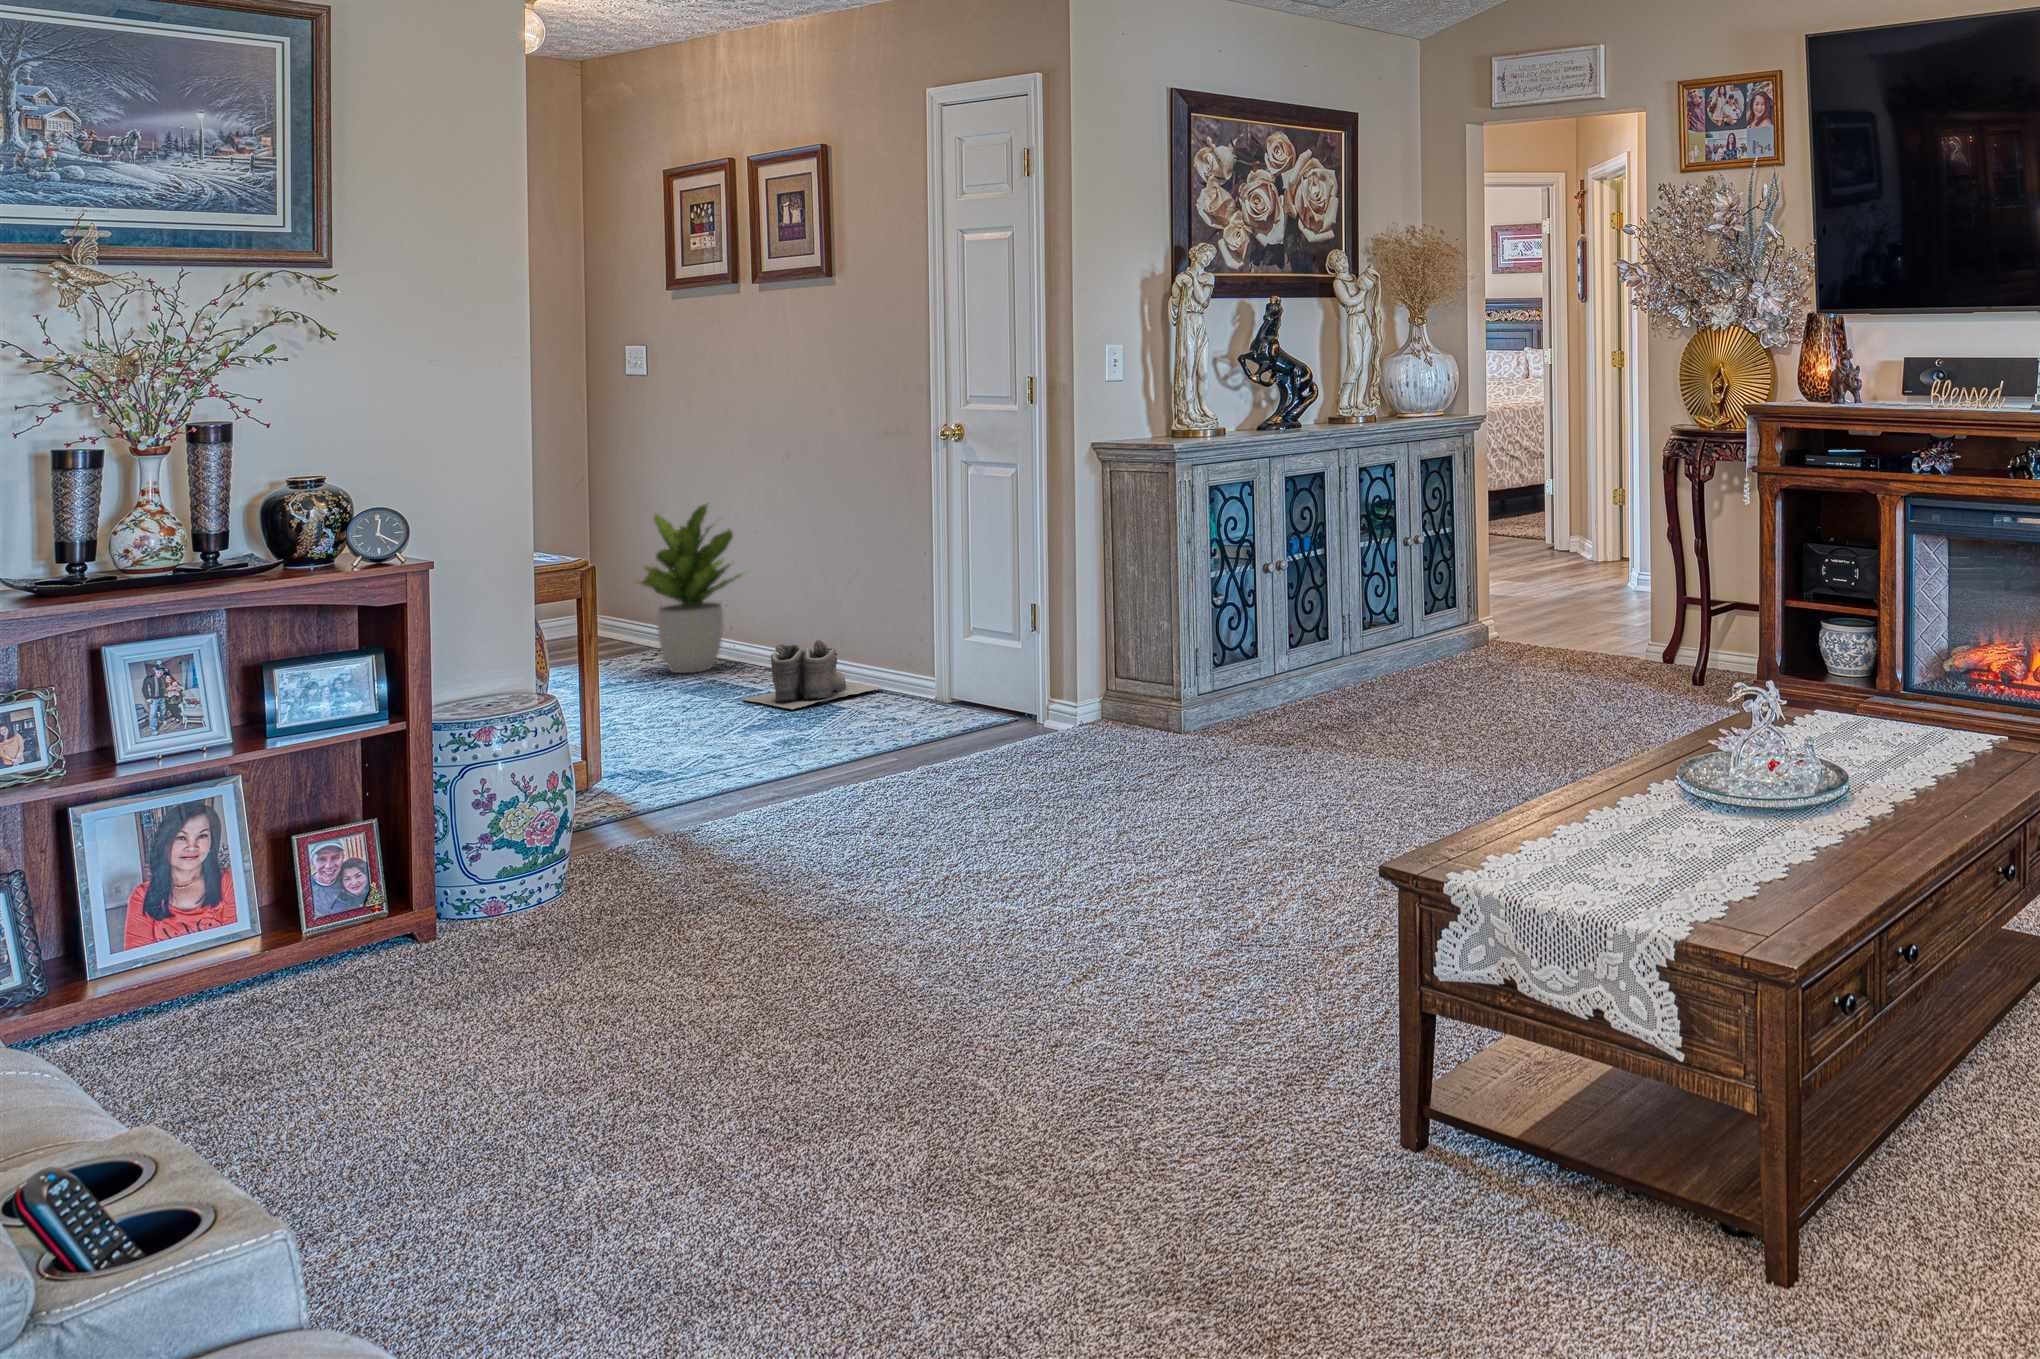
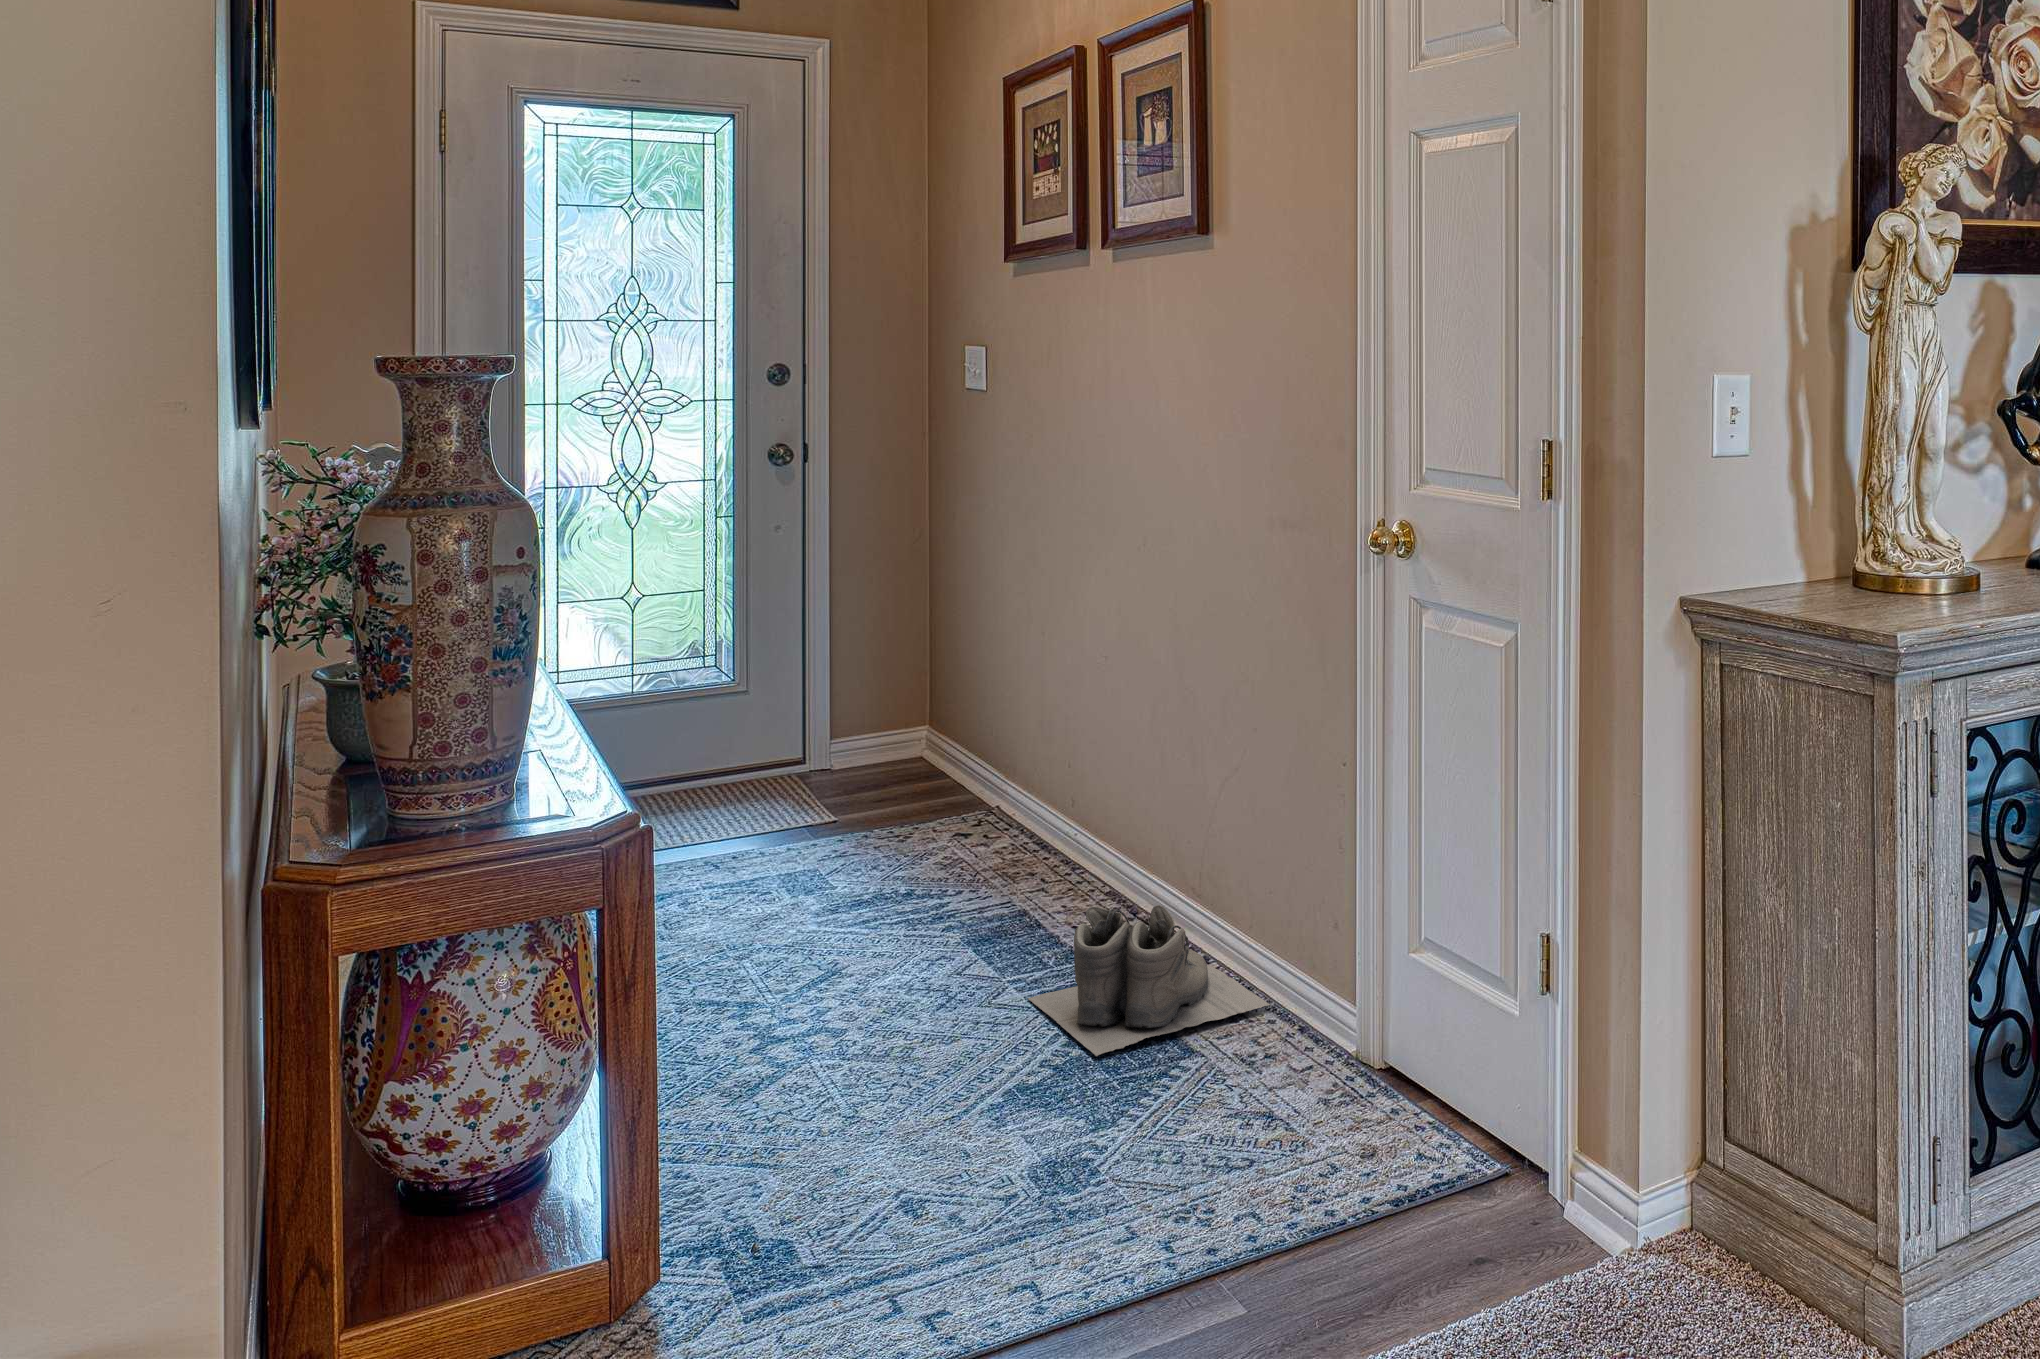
potted plant: present [639,504,741,673] -> none [906,612,1091,894]

